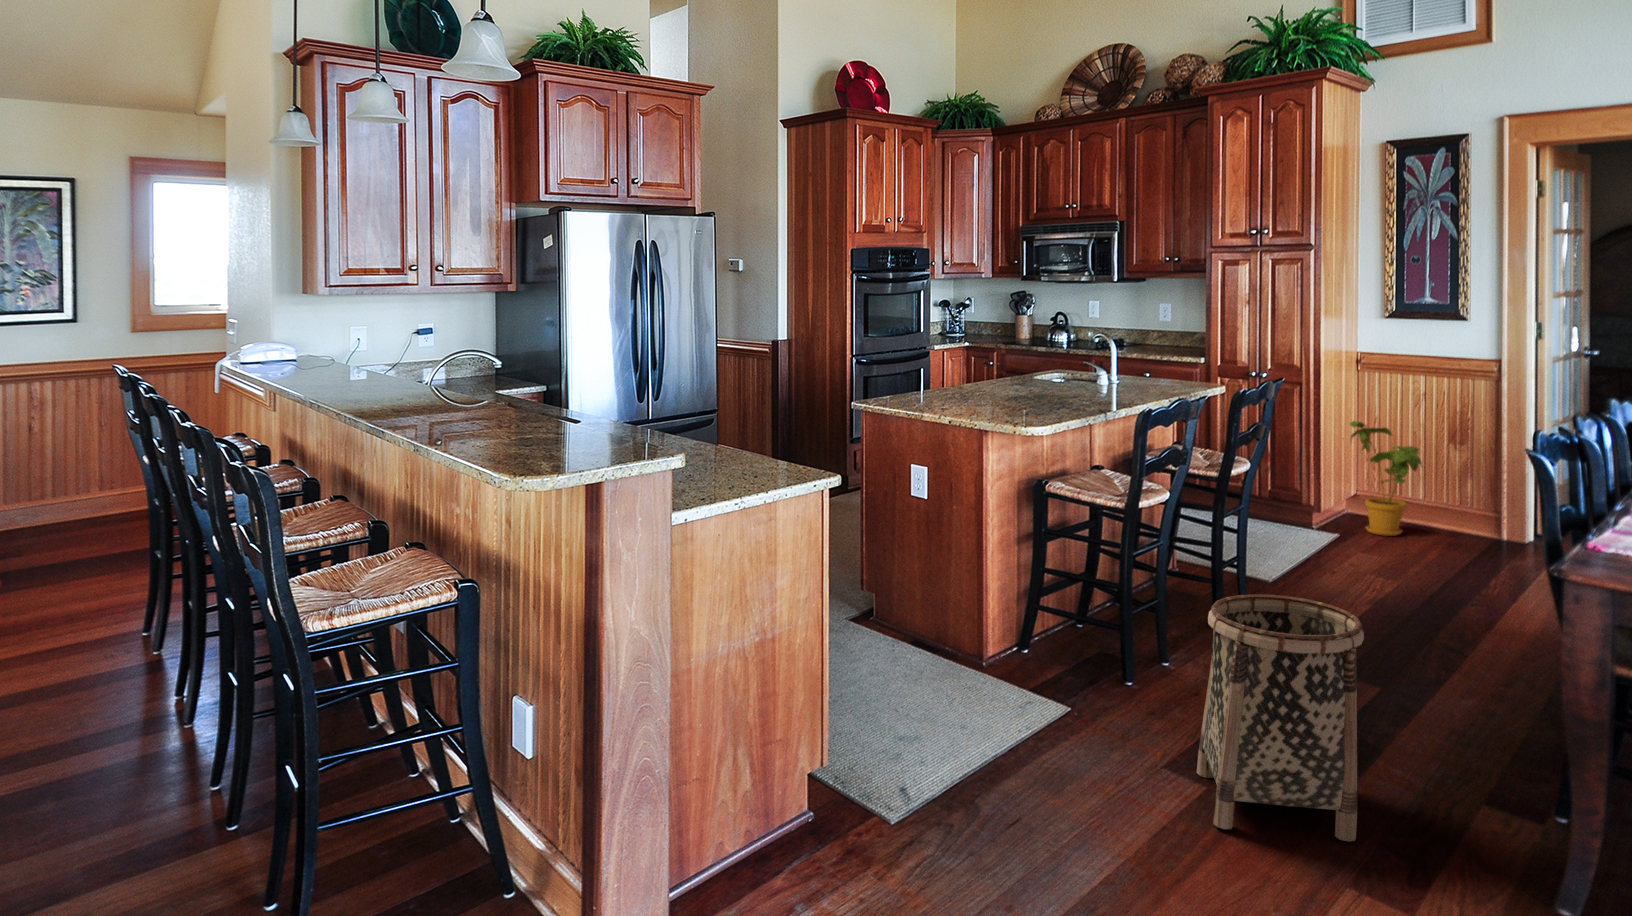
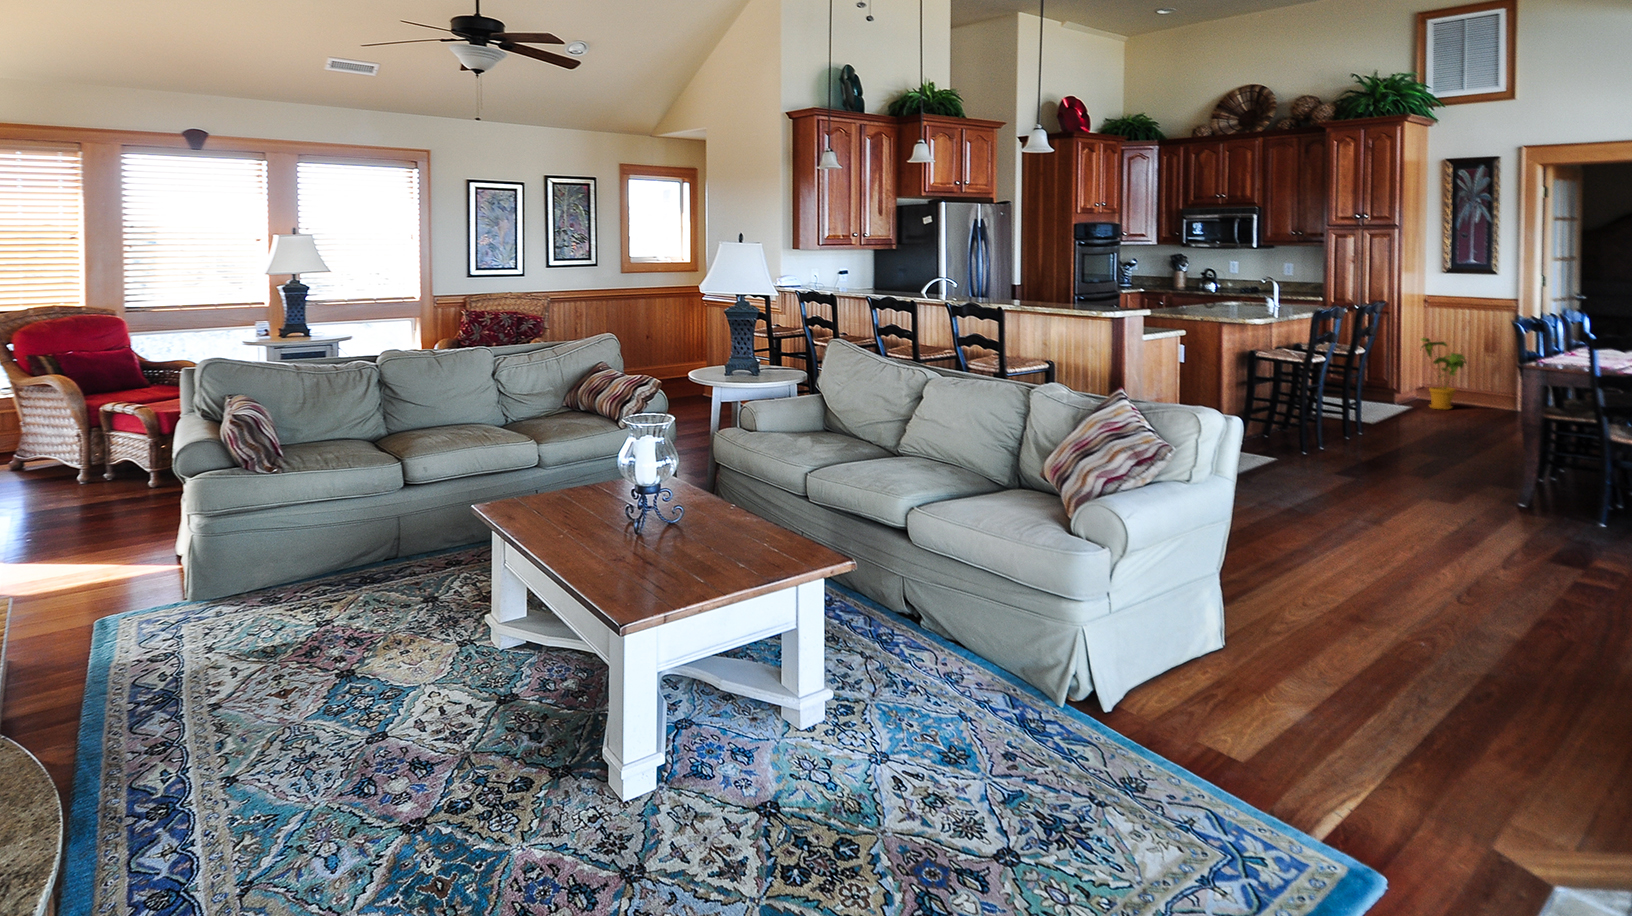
basket: present [1197,594,1364,841] -> none [1387,409,1476,512]

